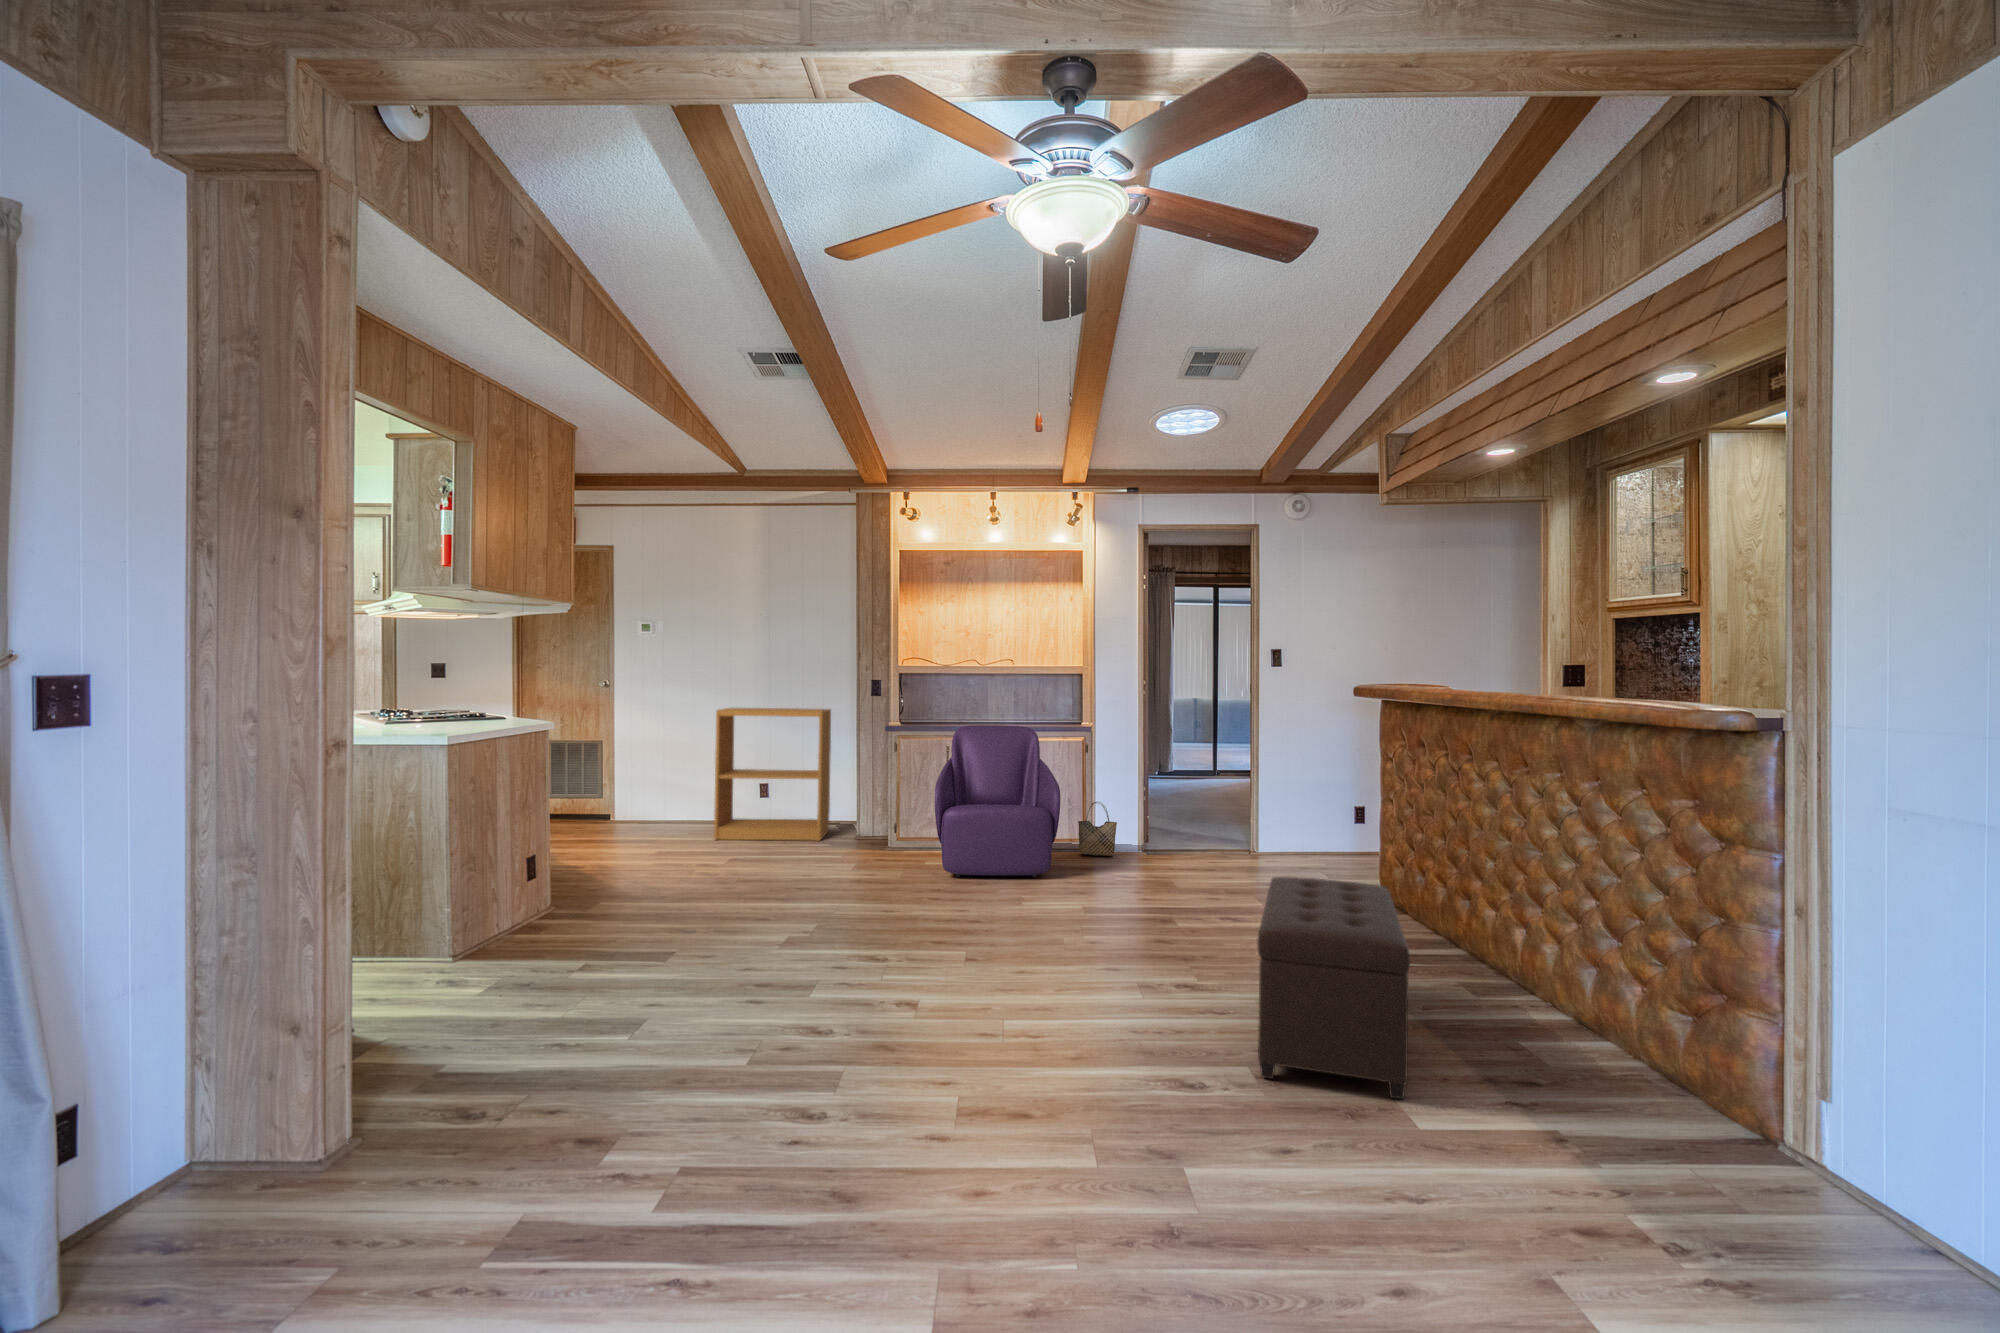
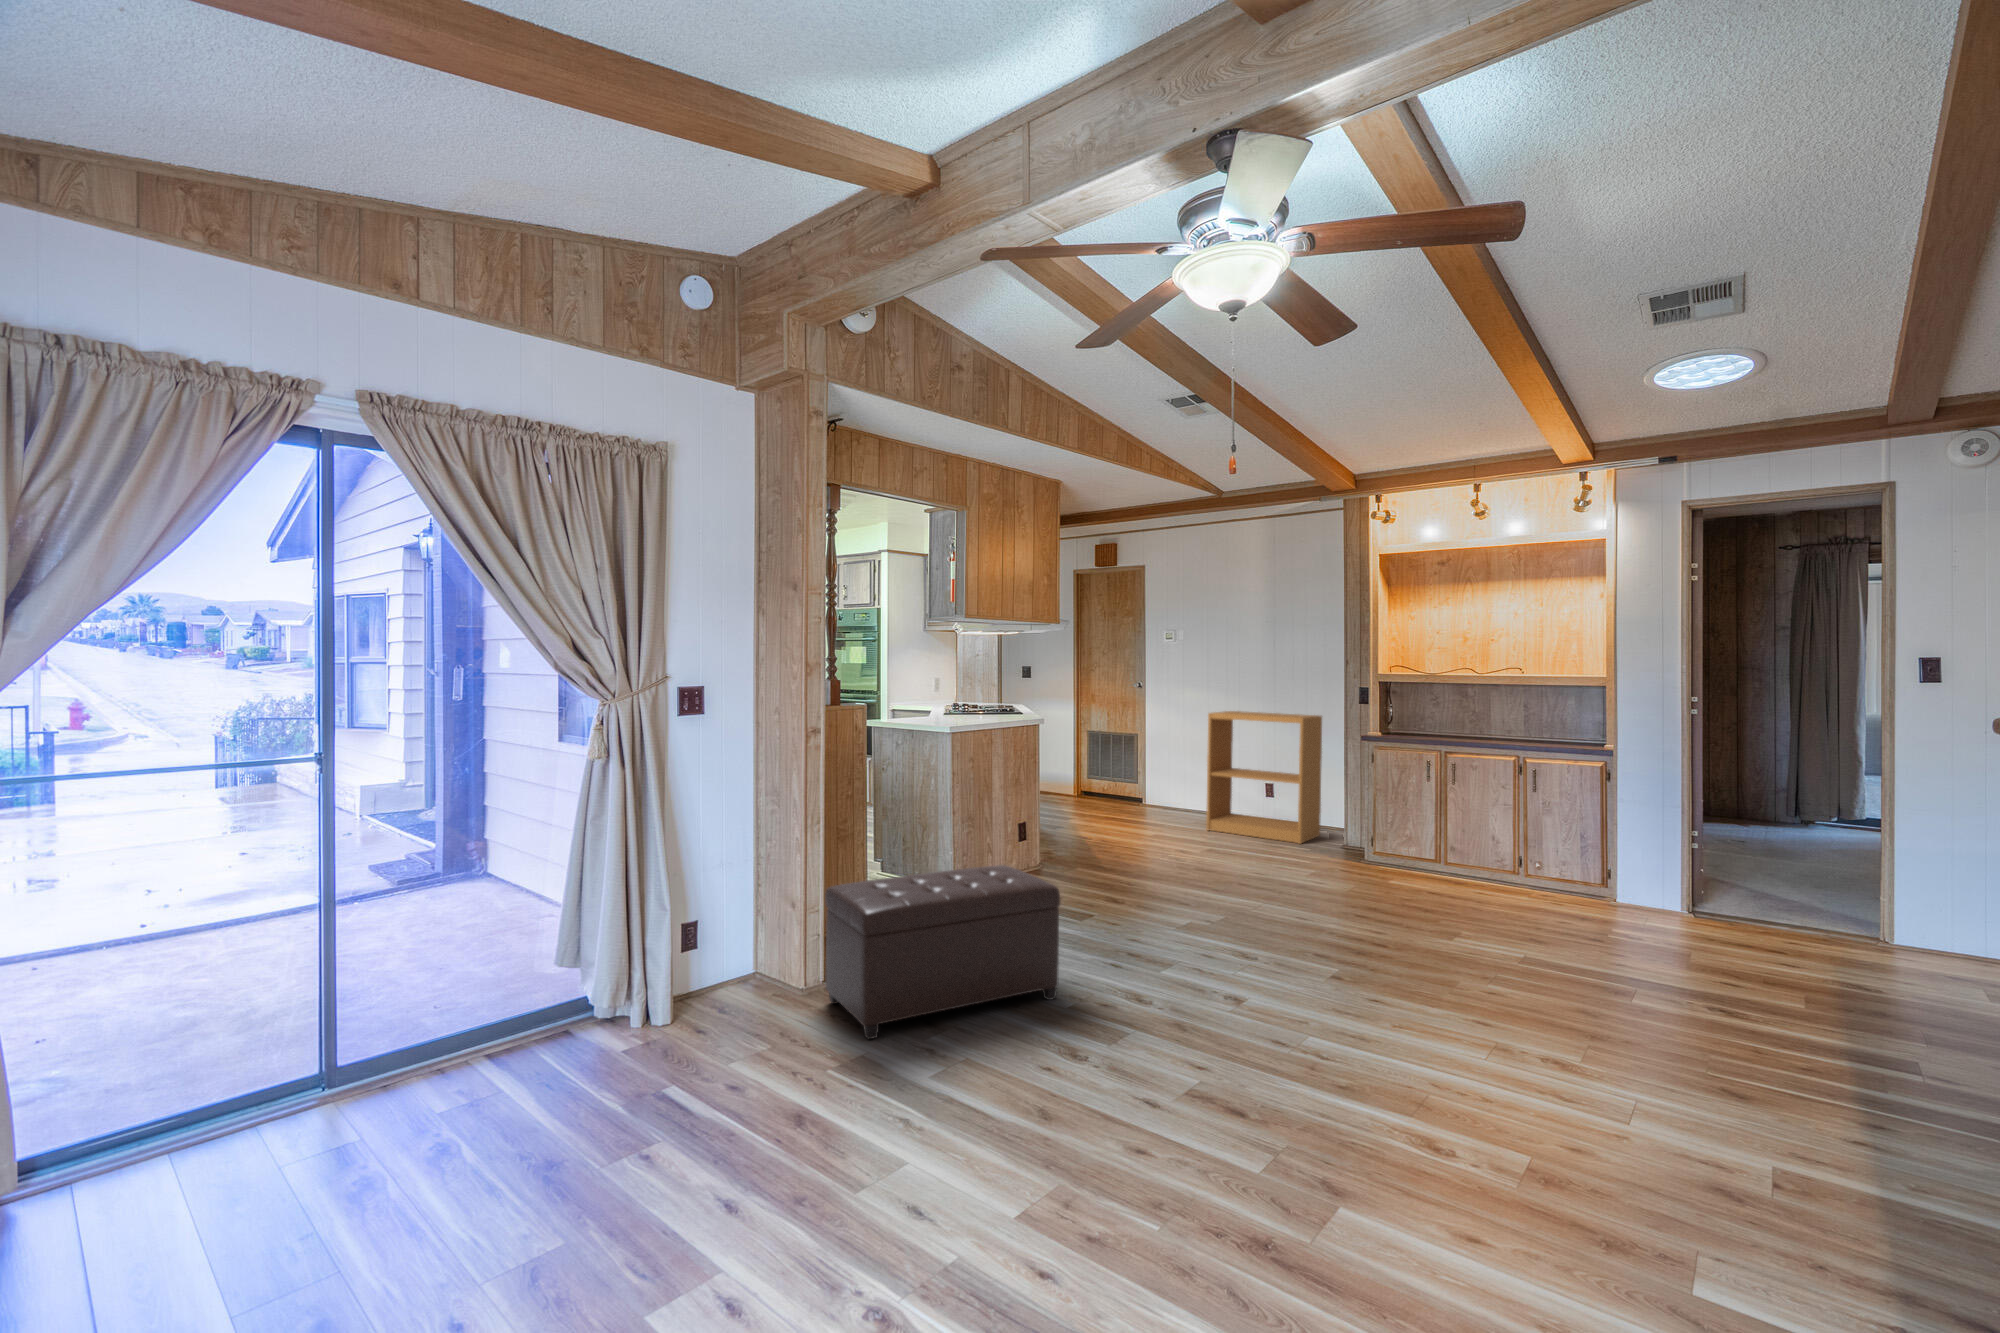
armchair: present [935,725,1060,877] -> none [1380,741,1532,914]
woven basket: present [1078,802,1117,856] -> none [1586,840,1643,907]
ottoman: present [1257,877,1410,1099] -> present [825,865,1060,1039]

